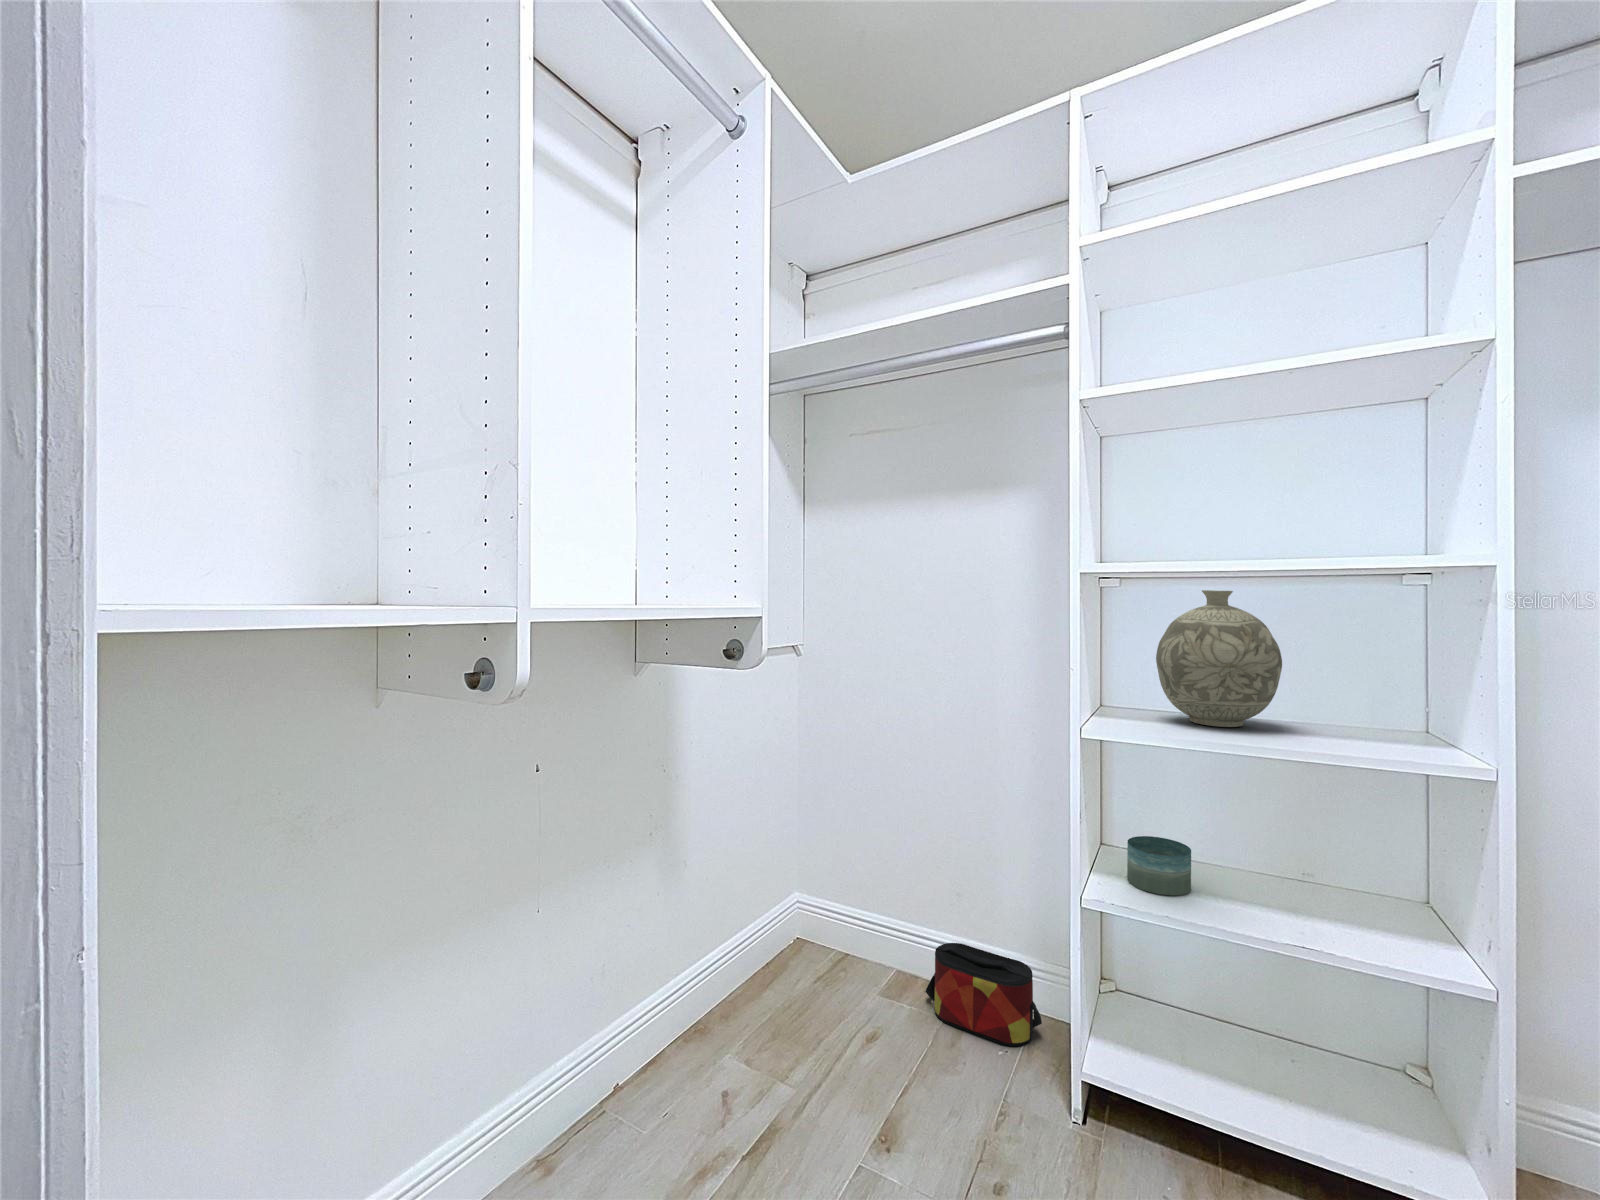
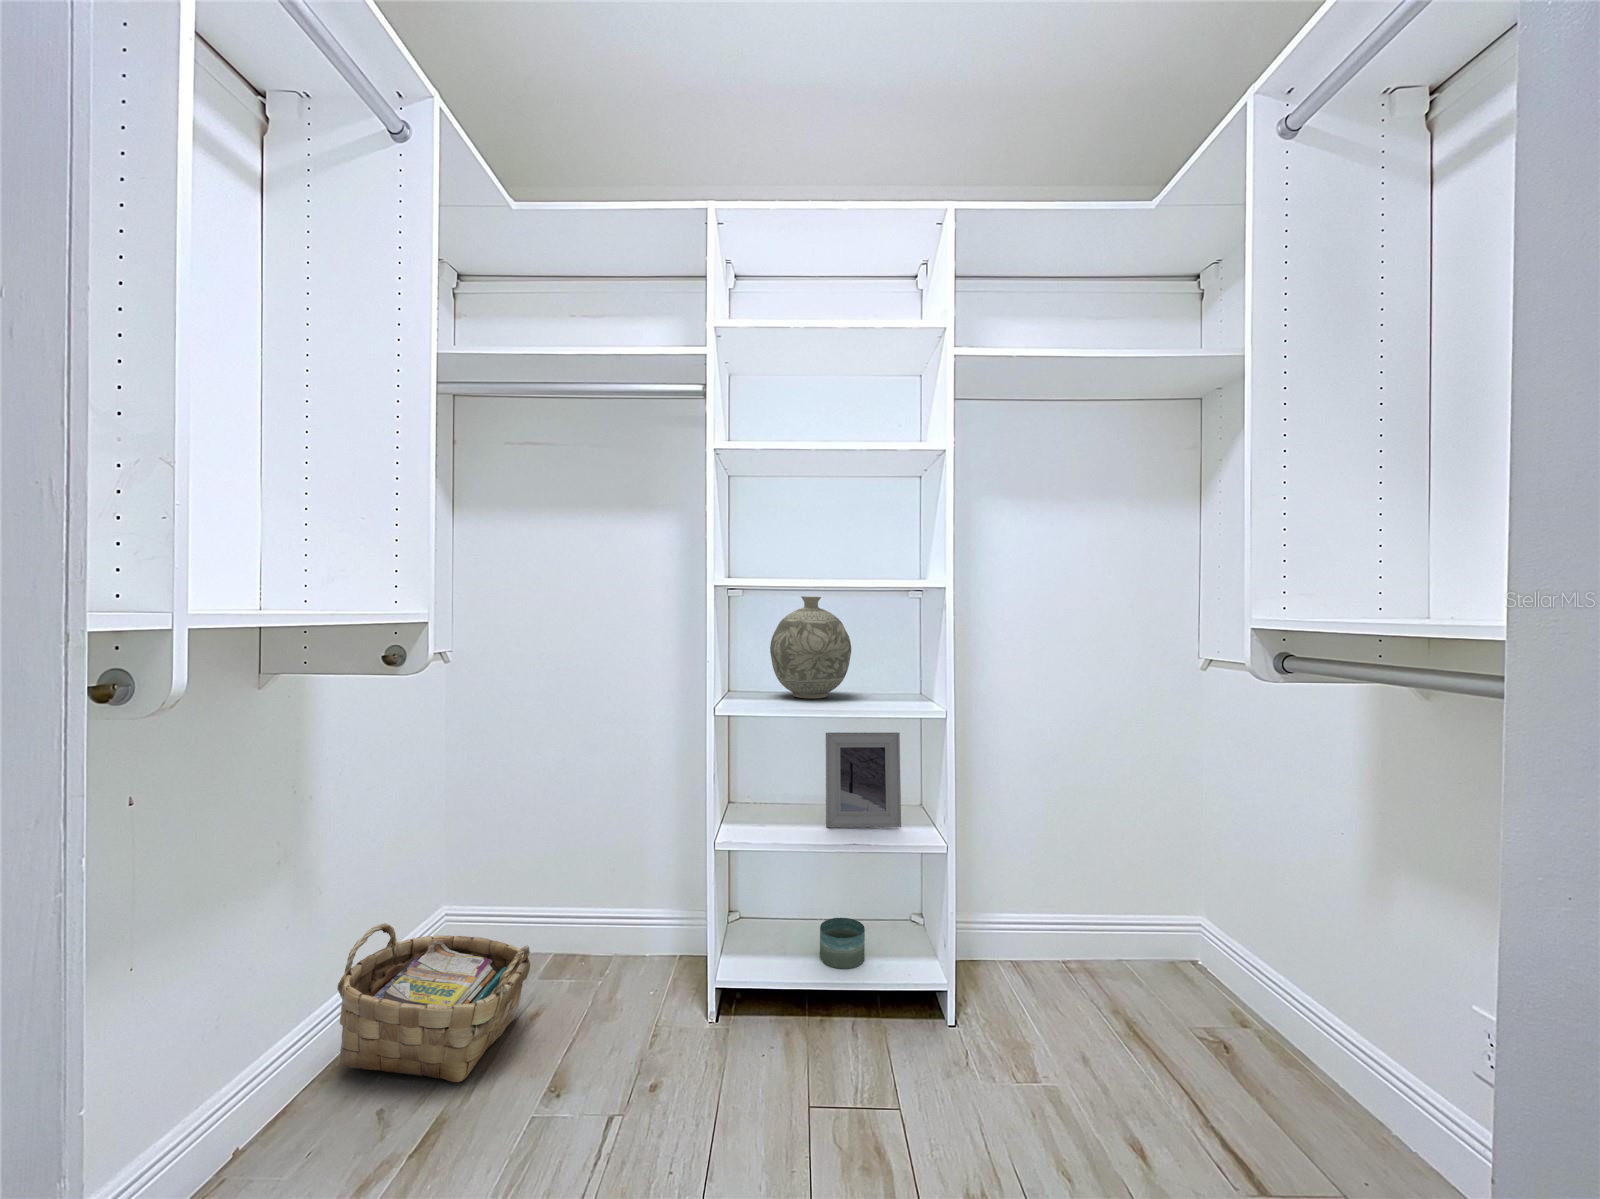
picture frame: none [1240,774,1372,927] -> present [826,732,901,827]
candle: present [1127,836,1191,895] -> present [820,918,865,968]
woven basket: none [698,907,869,1091] -> present [337,923,530,1082]
bag: present [925,943,1042,1046] -> none [581,911,683,987]

